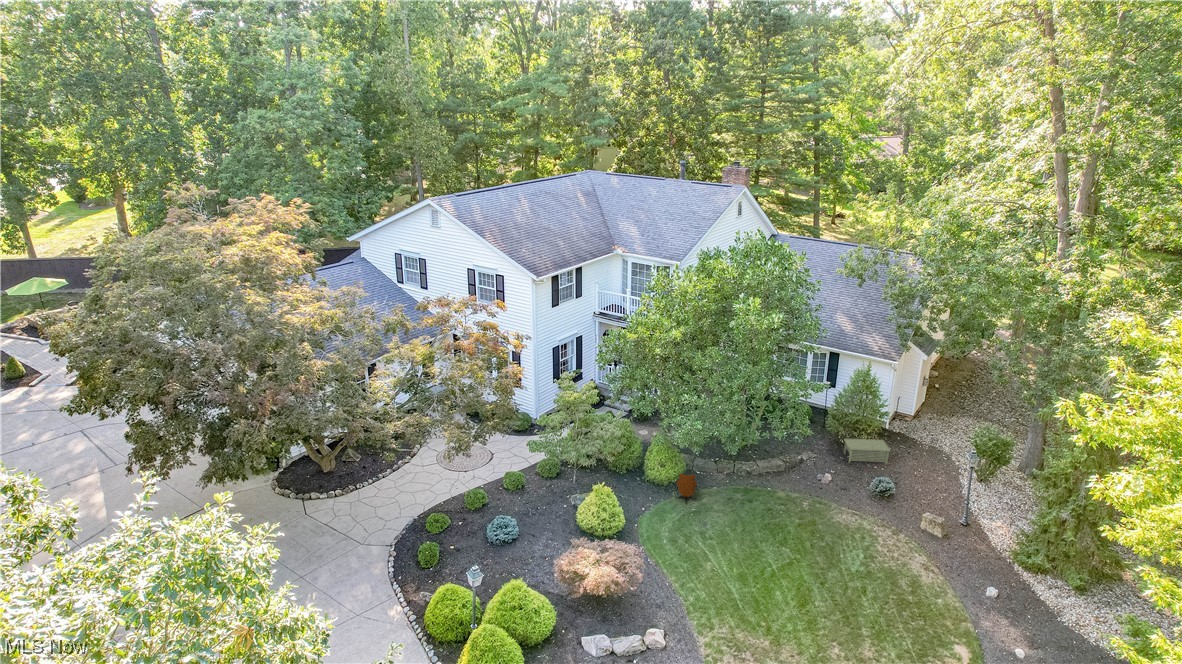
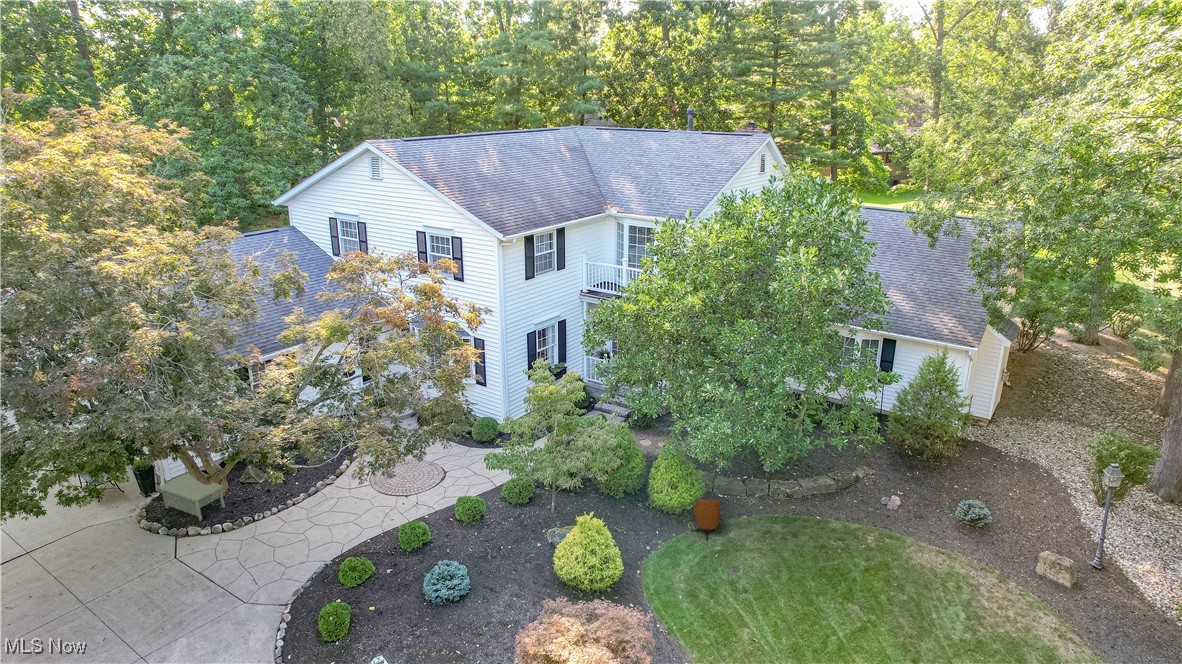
storage bench: present [844,439,890,464] -> present [159,474,225,520]

